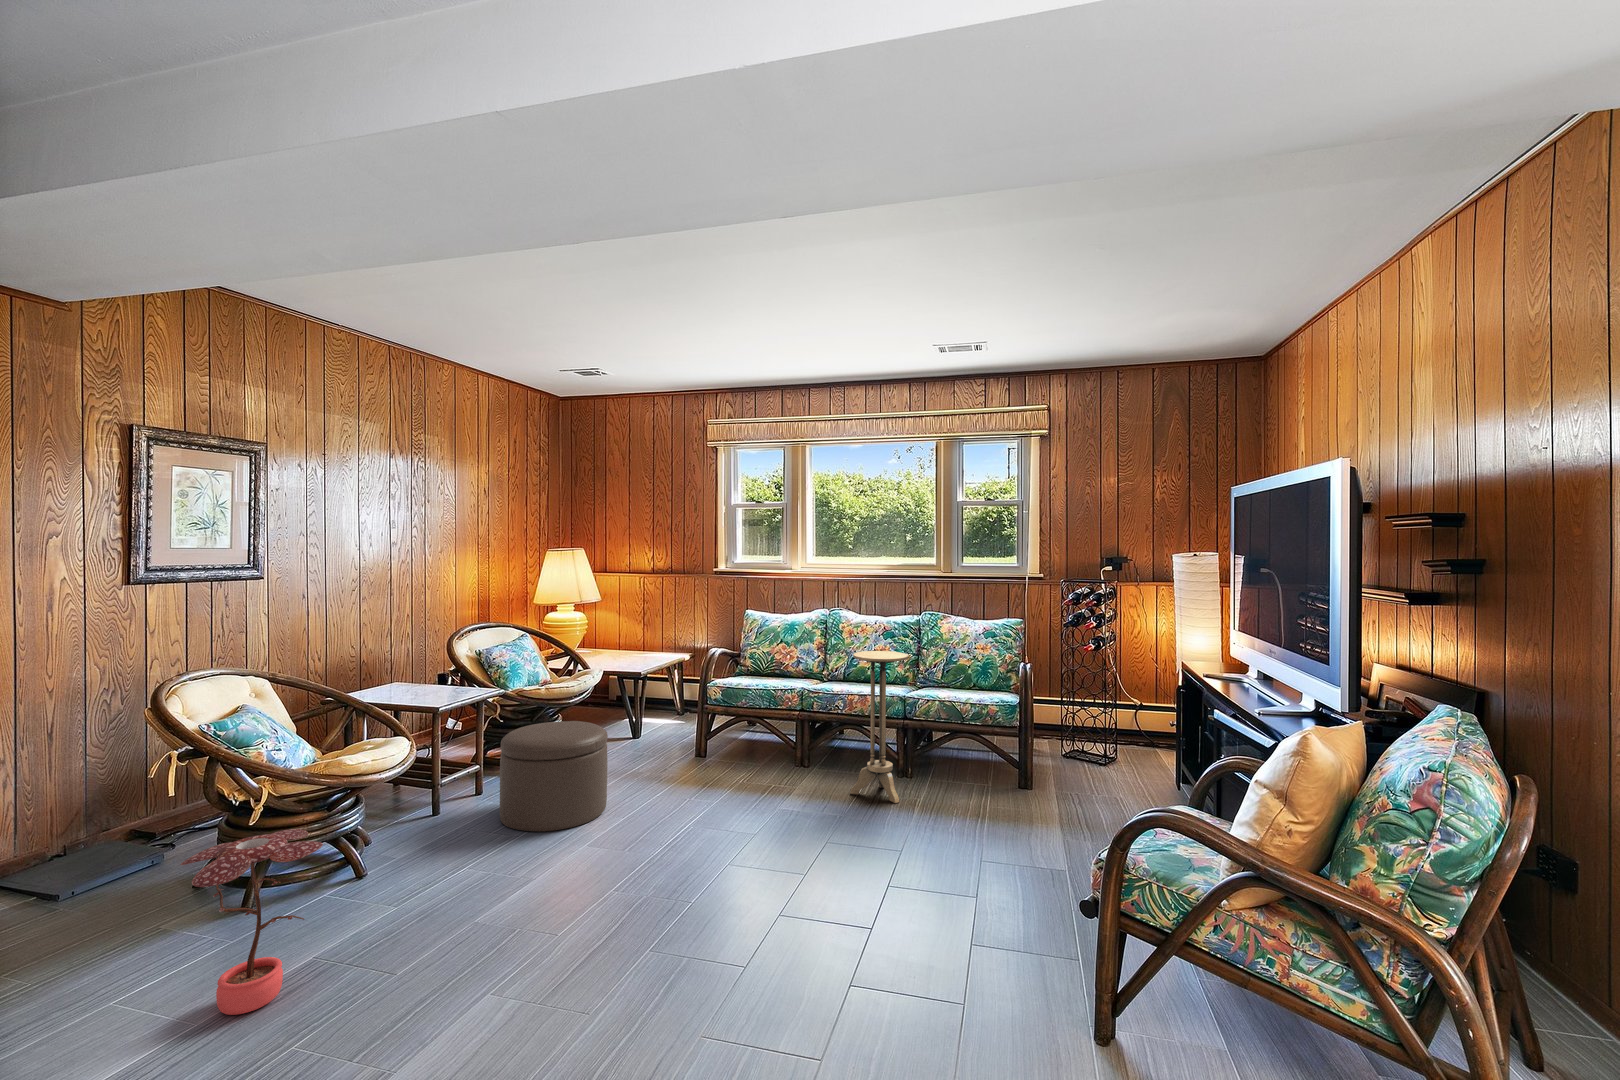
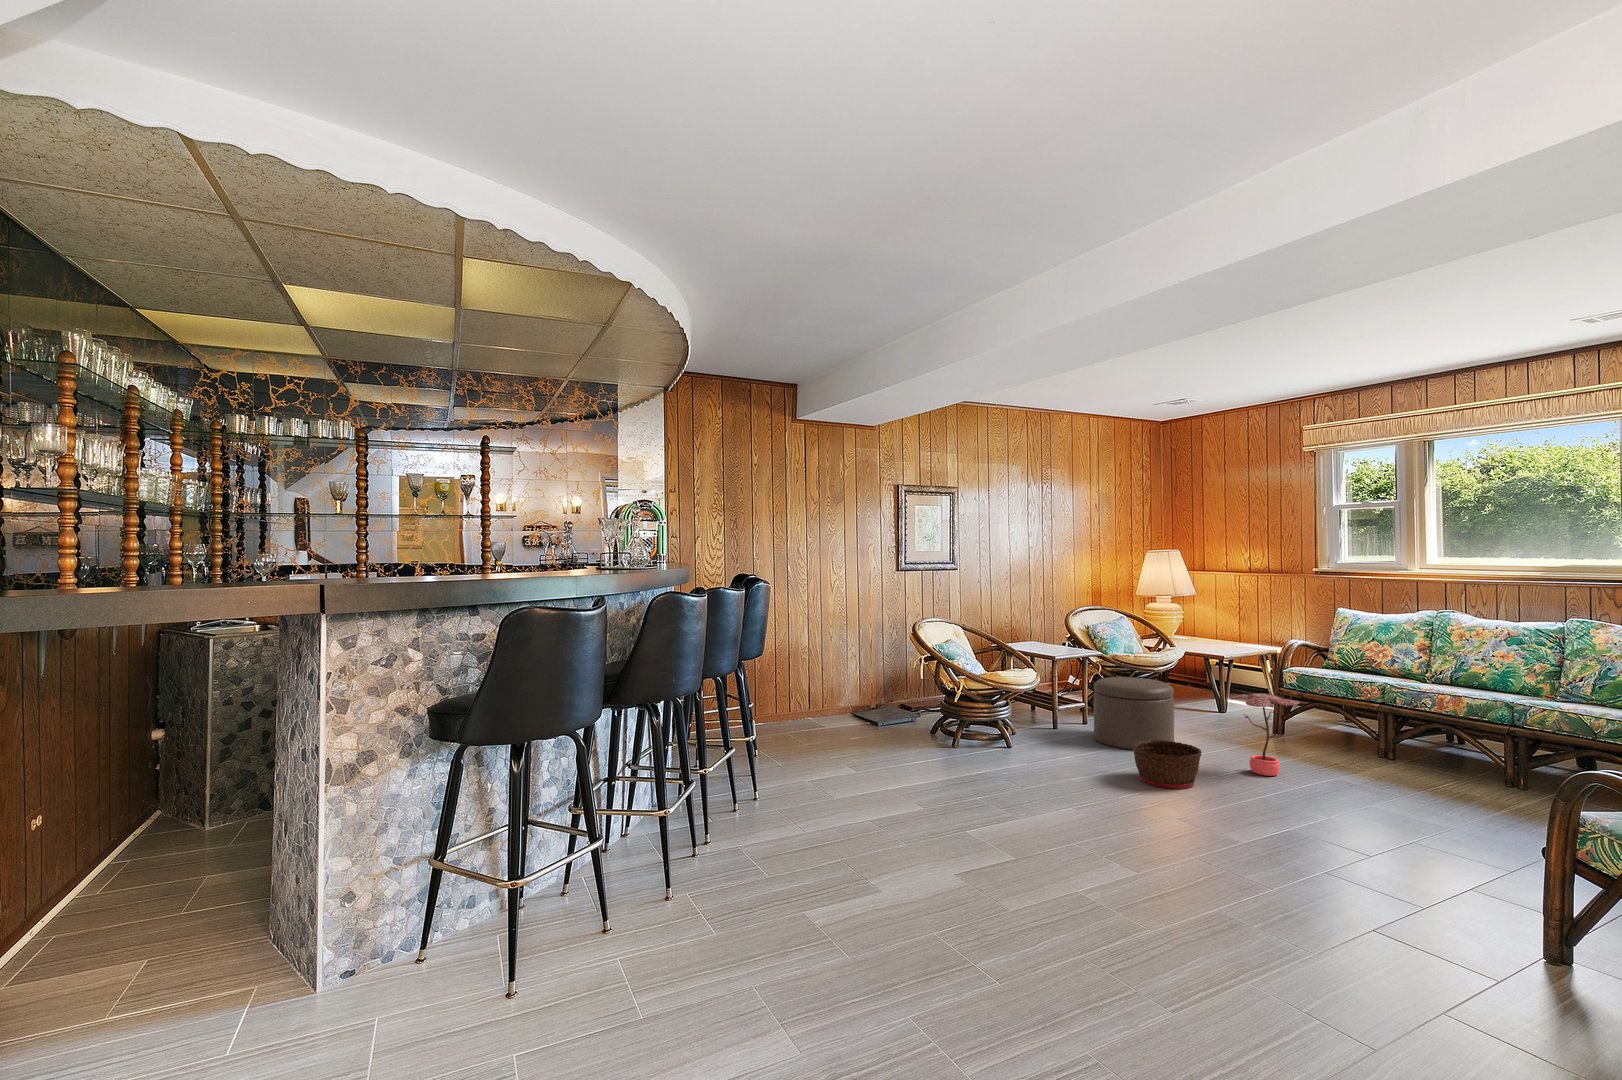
side table: present [850,651,908,803] -> none [1420,648,1491,799]
basket: none [577,819,670,903] -> present [1132,740,1202,789]
potted plant: present [181,829,323,1015] -> present [1231,693,1300,776]

